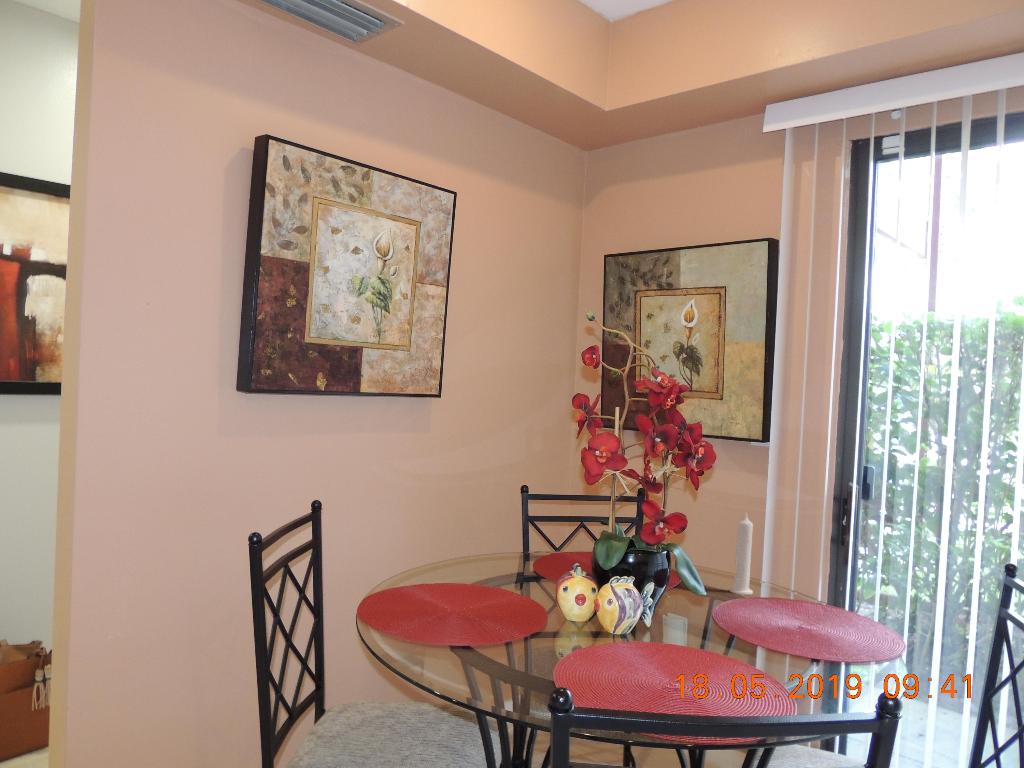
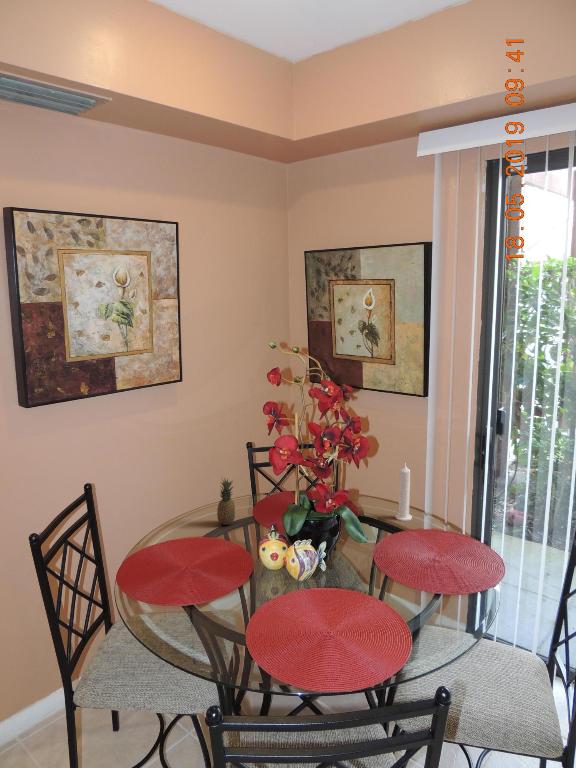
fruit: none [486,510,513,579] -> present [217,479,235,525]

